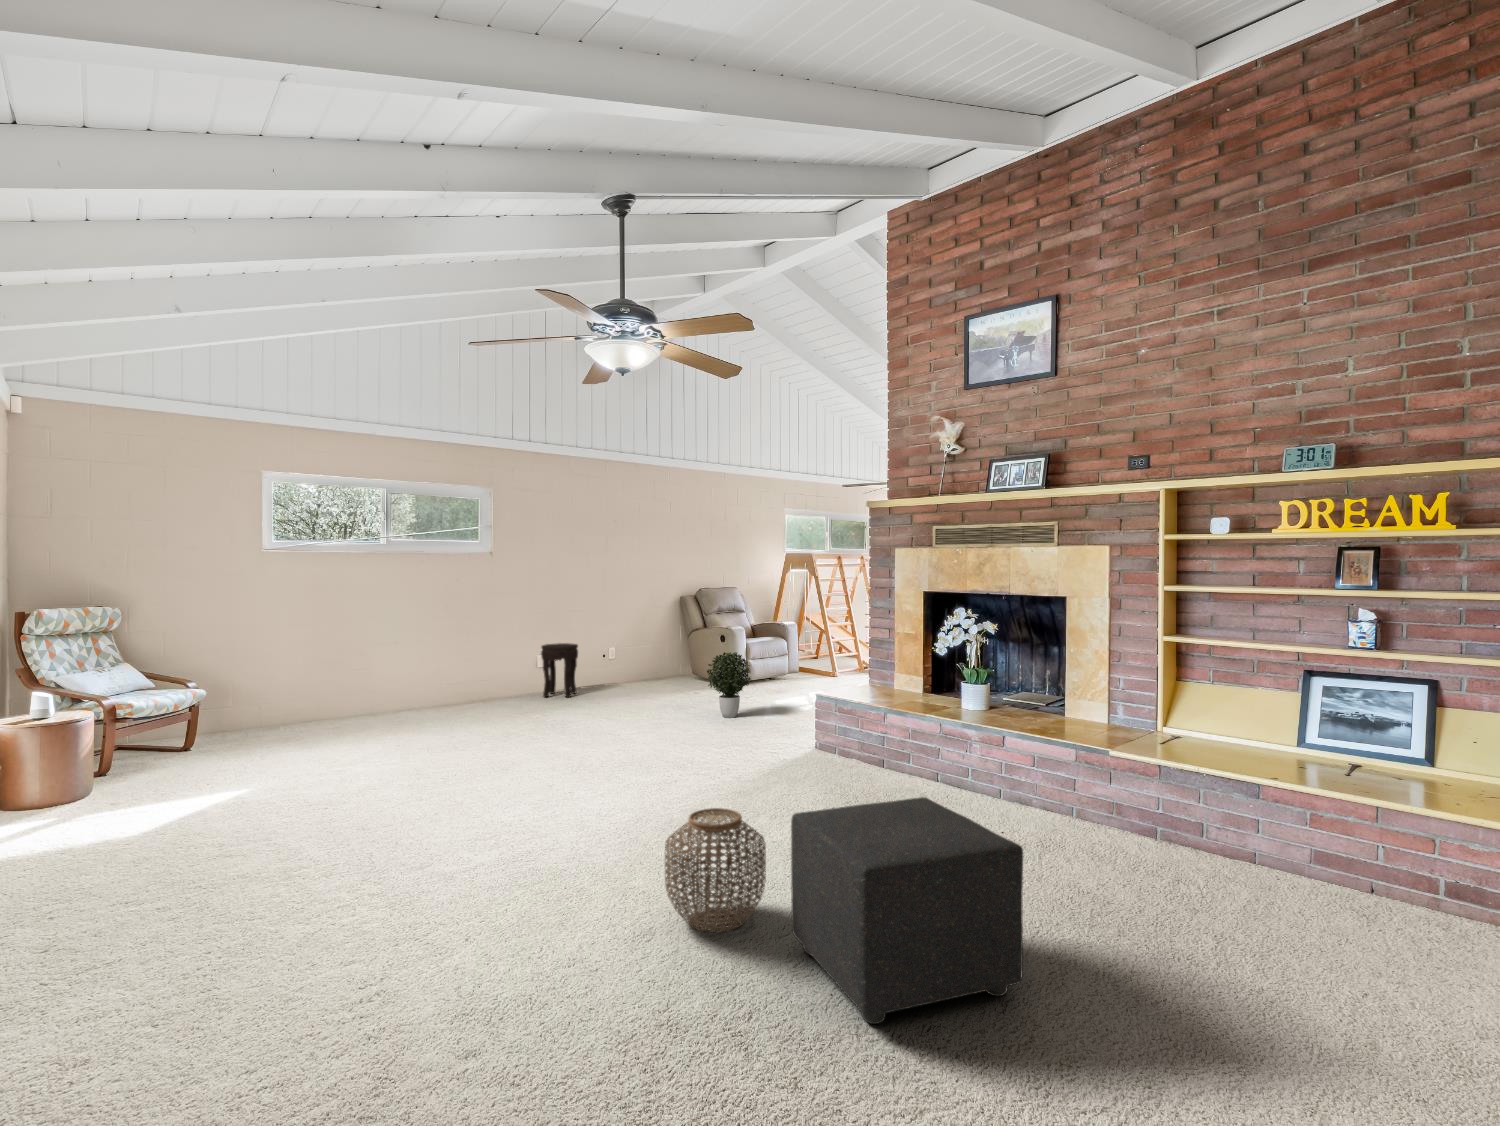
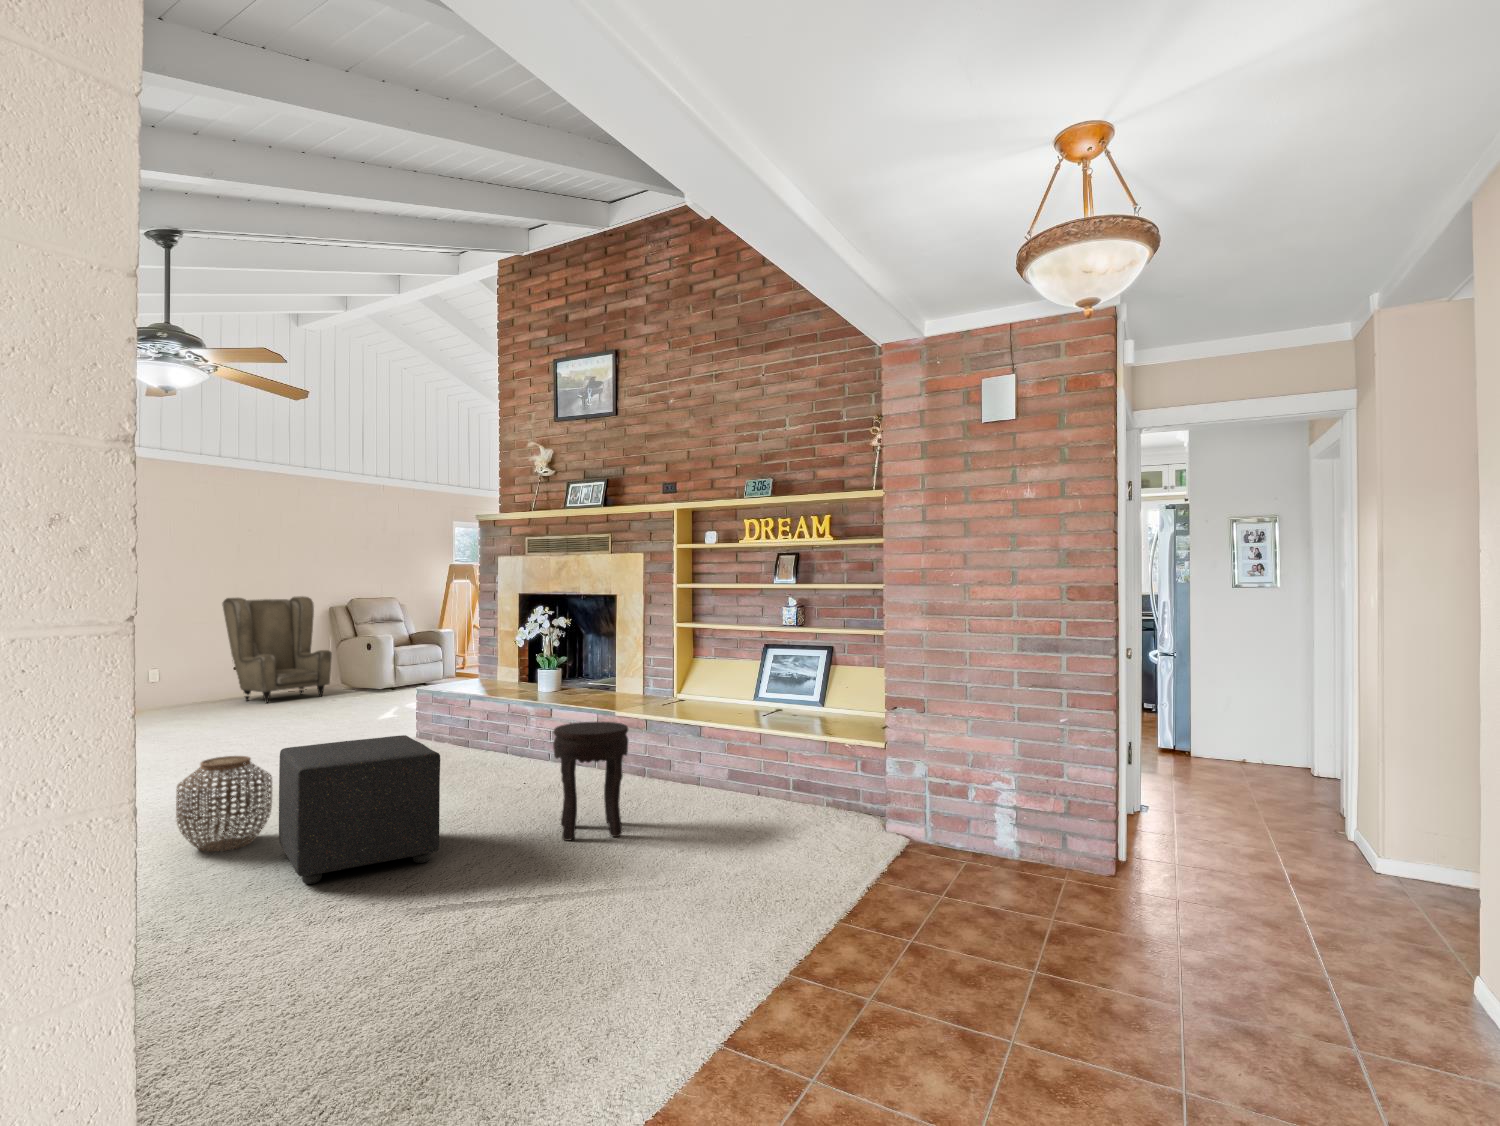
armchair: none [591,586,688,694] -> present [222,596,332,703]
side table: present [541,643,578,697] -> present [553,722,628,841]
potted plant: present [707,652,752,718] -> none [331,655,380,718]

